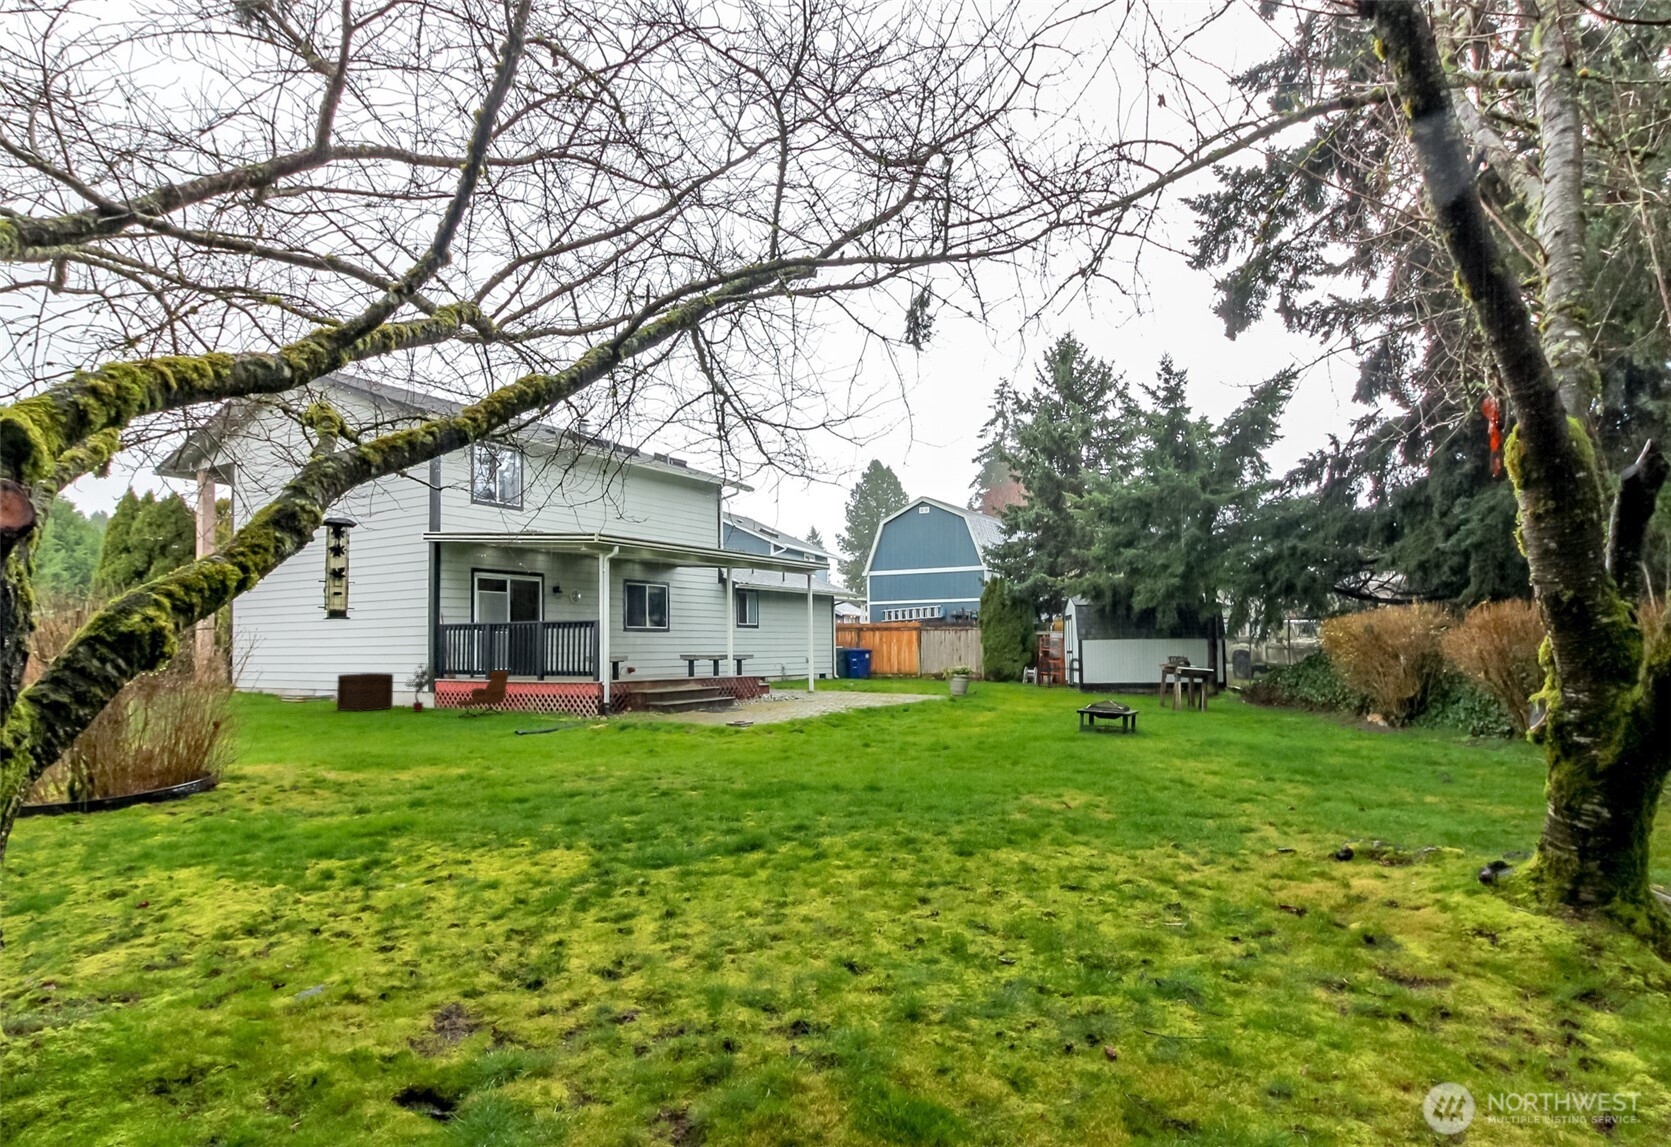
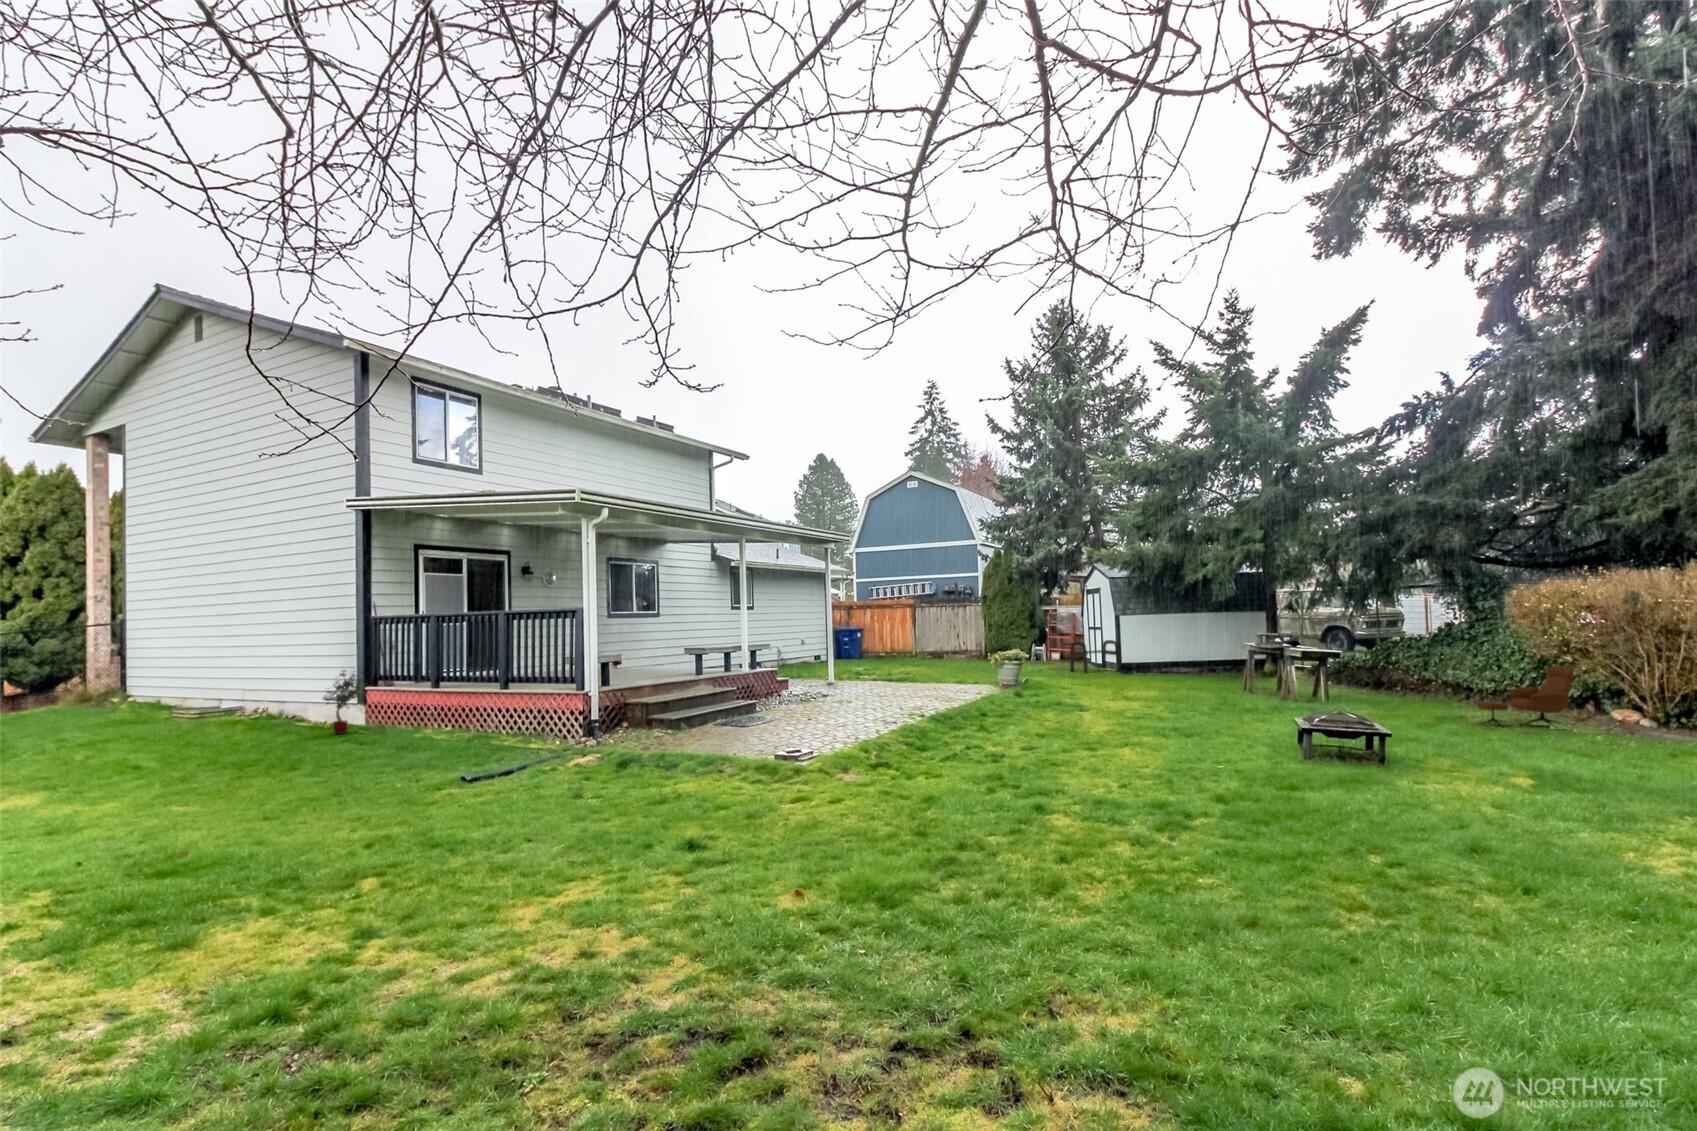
lounge chair: present [458,670,509,716] -> present [1477,666,1574,728]
wooden crate: present [337,673,393,711] -> none [230,681,310,735]

